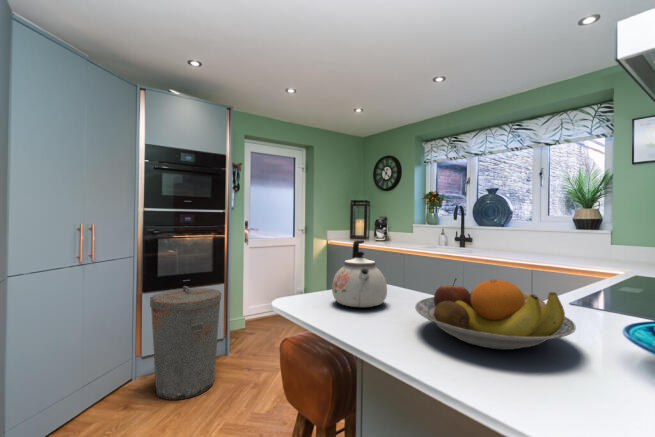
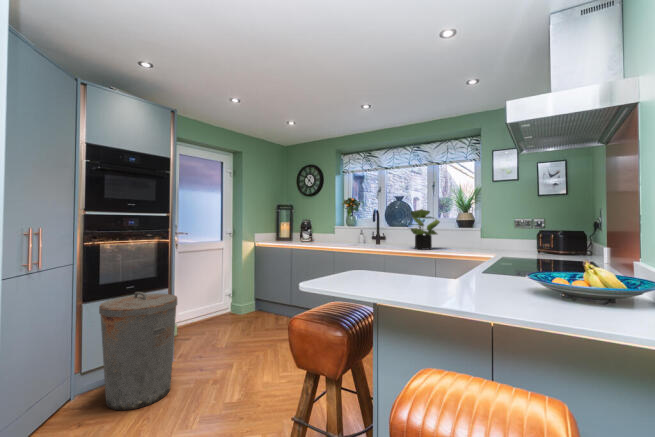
potted plant: none [494,204,544,257] -> present [409,209,440,250]
kettle: present [332,240,387,307] -> none [338,236,379,285]
fruit bowl: present [415,279,576,350] -> none [413,256,509,297]

